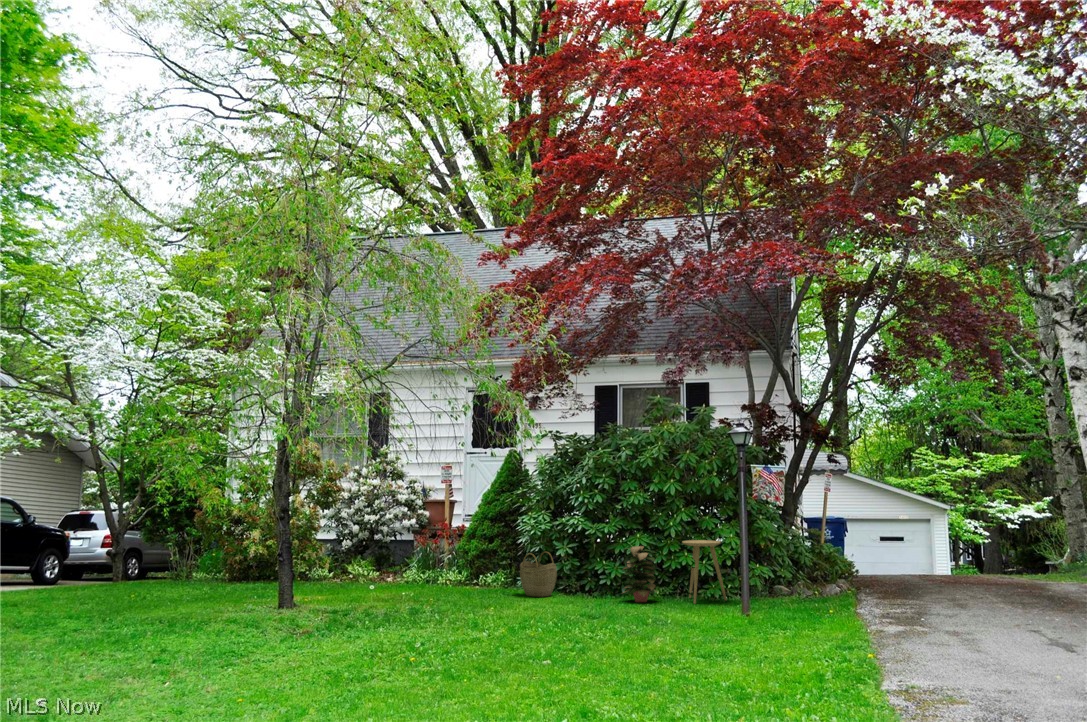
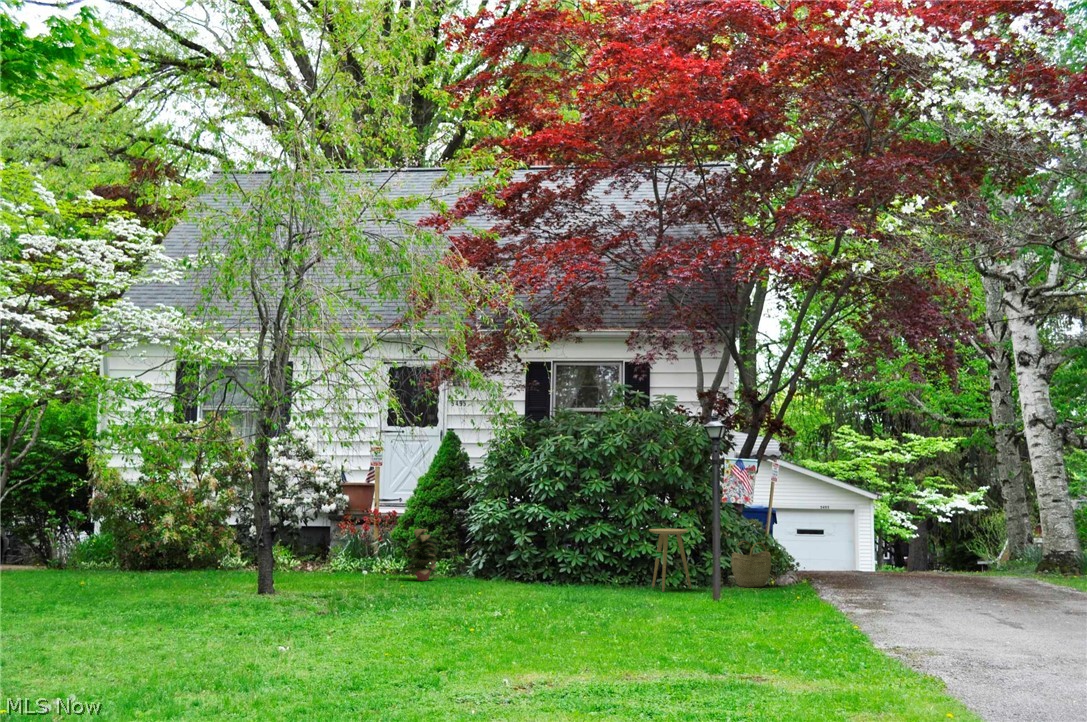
decorative plant: present [623,546,656,602] -> present [407,529,437,581]
woven basket: present [520,552,557,597] -> present [731,541,771,587]

